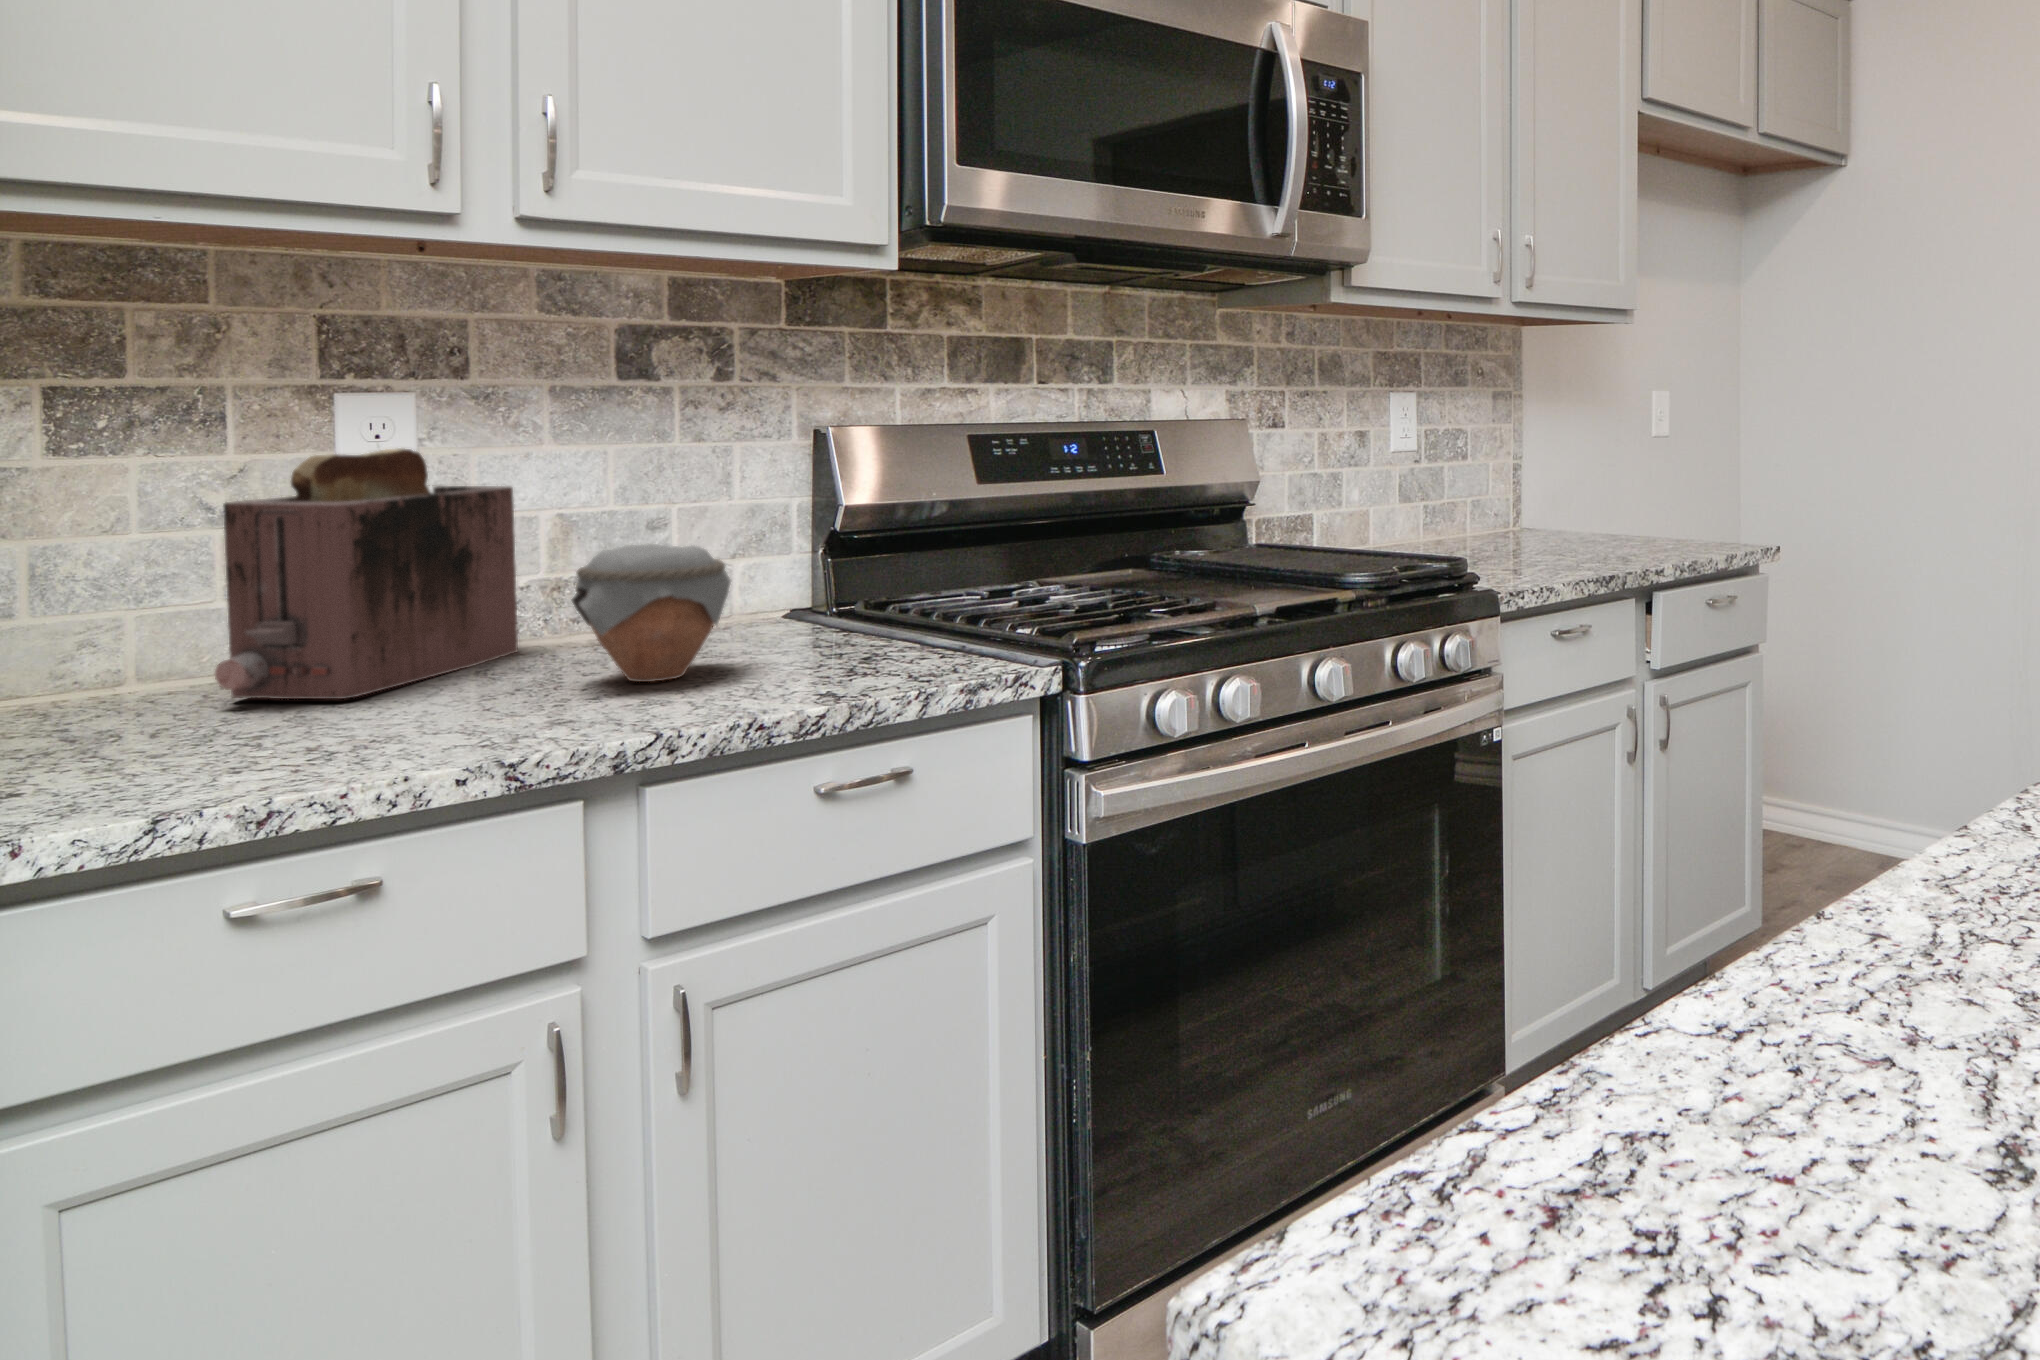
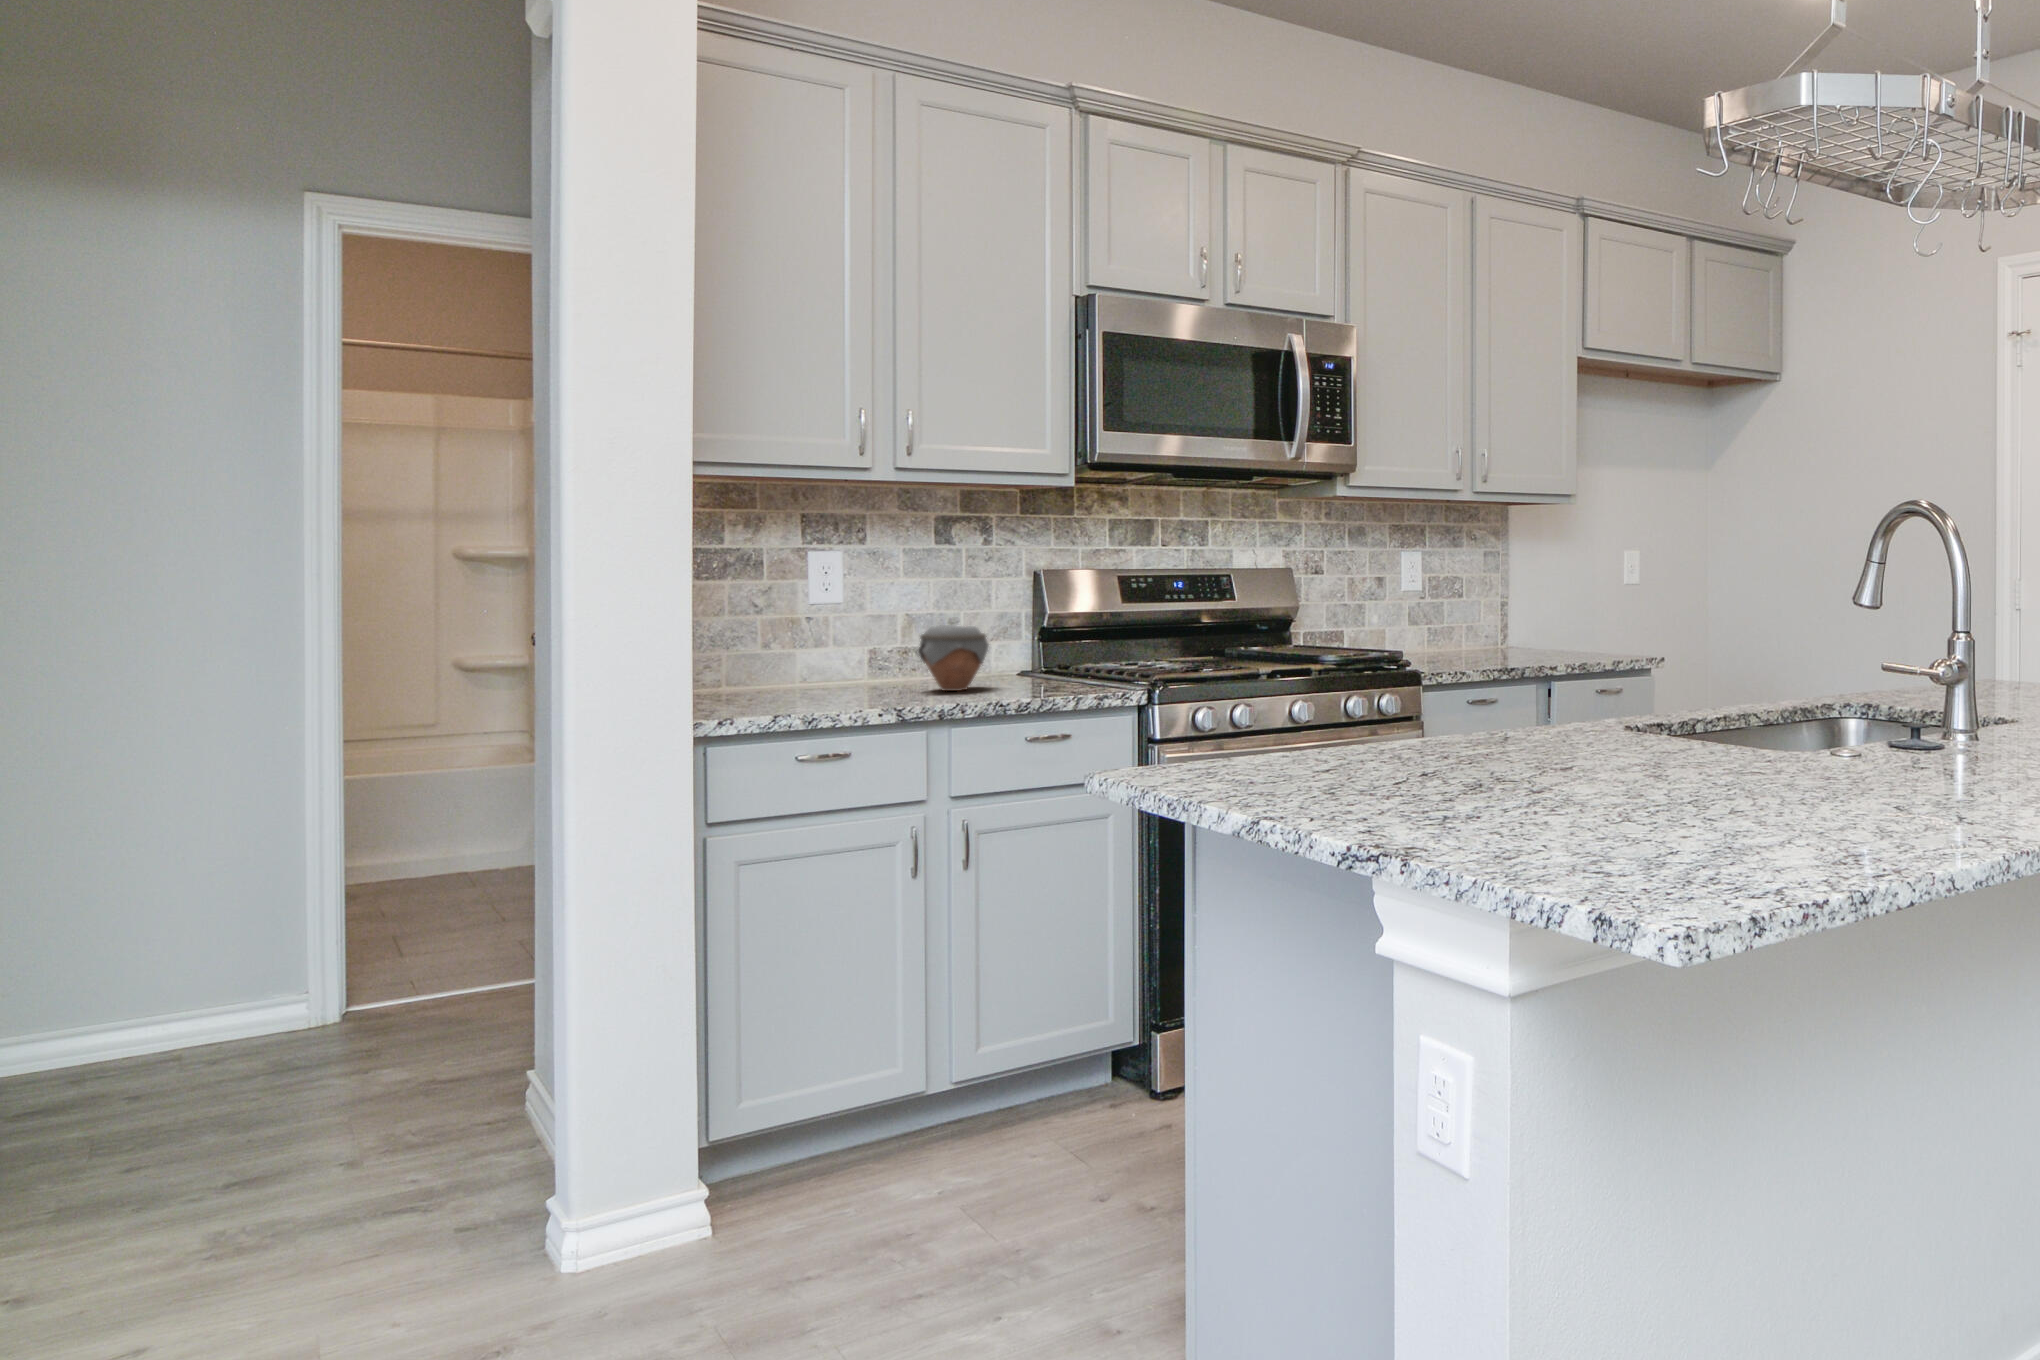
toaster: present [215,448,518,699] -> none [769,578,888,693]

